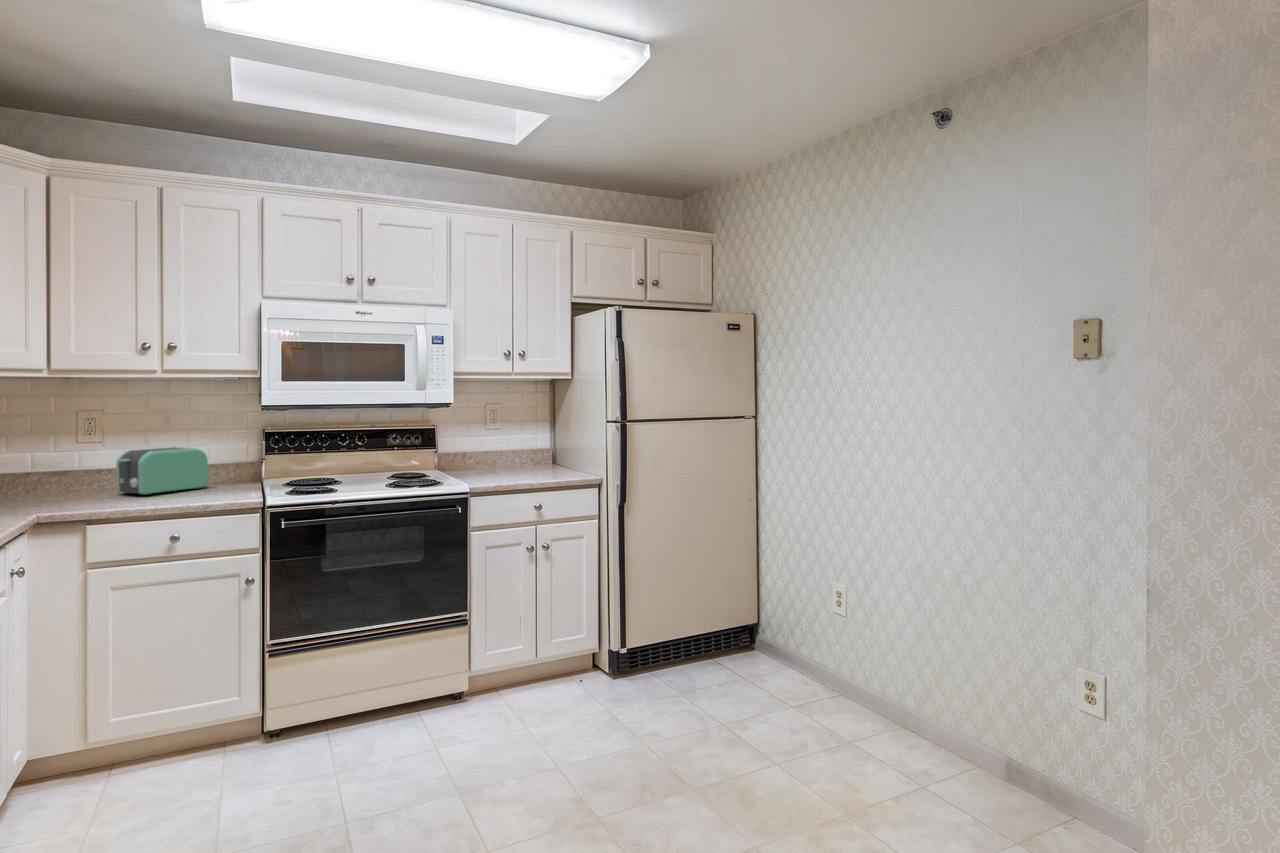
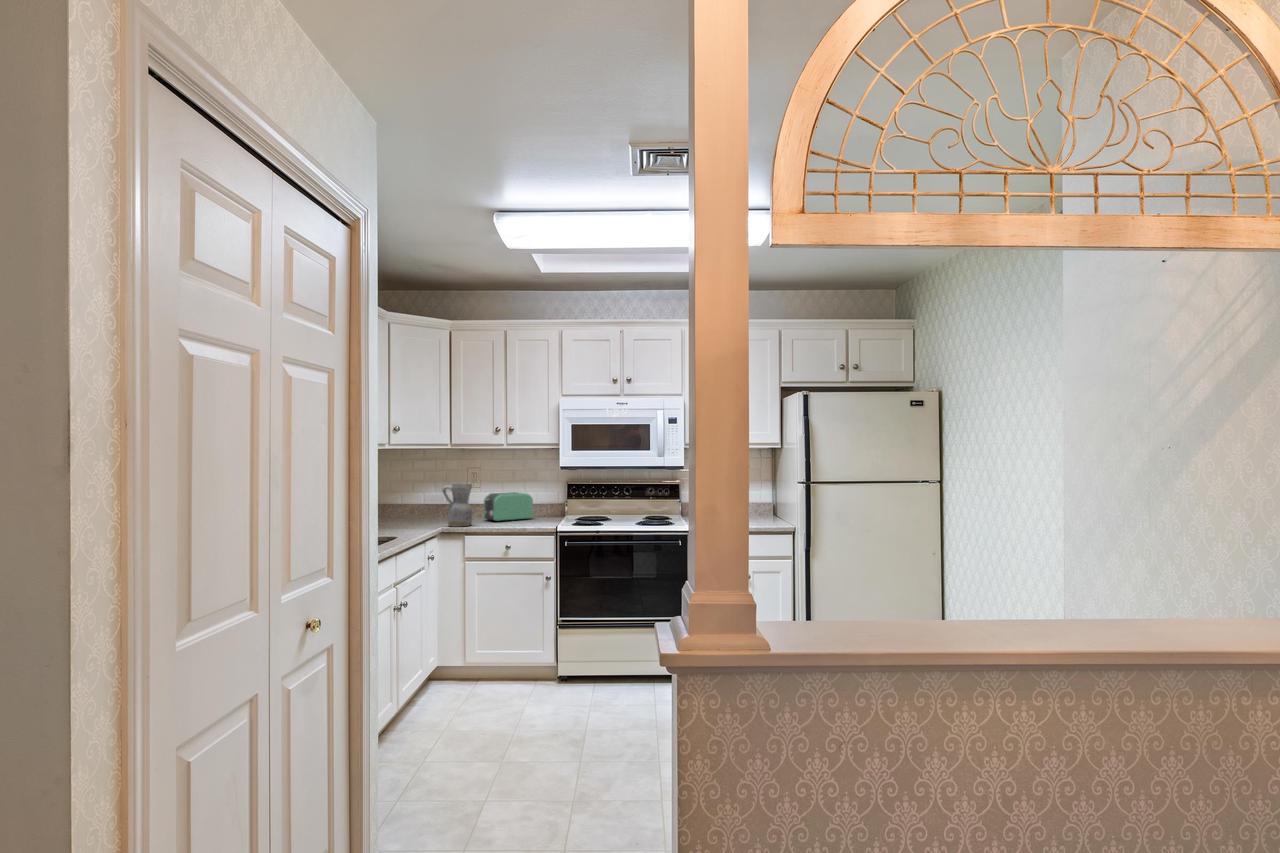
ceramic pitcher: none [35,433,99,509] -> present [442,482,472,526]

